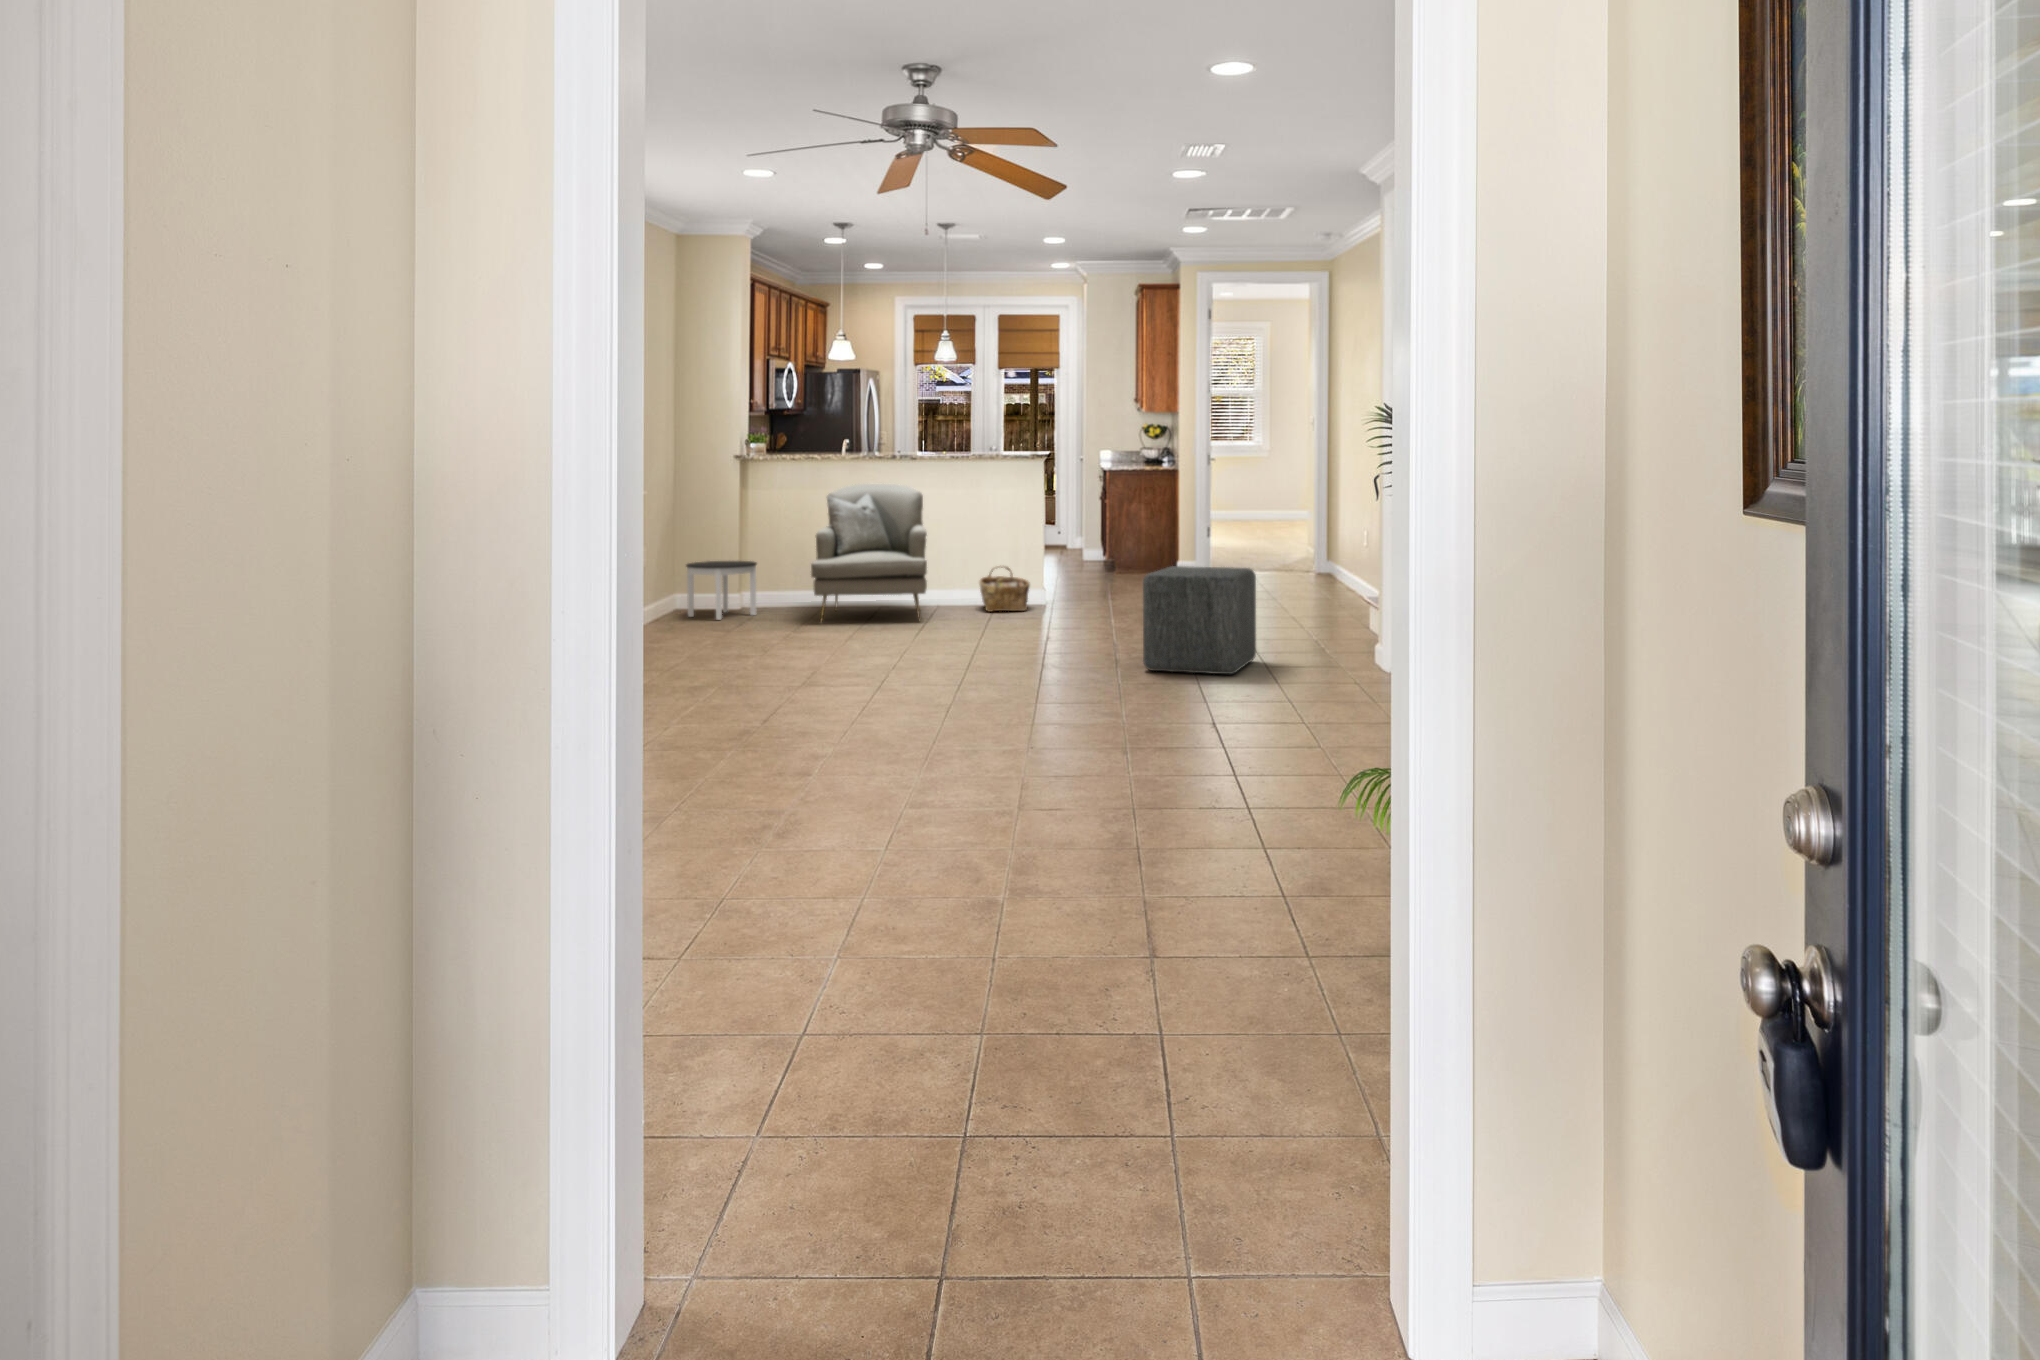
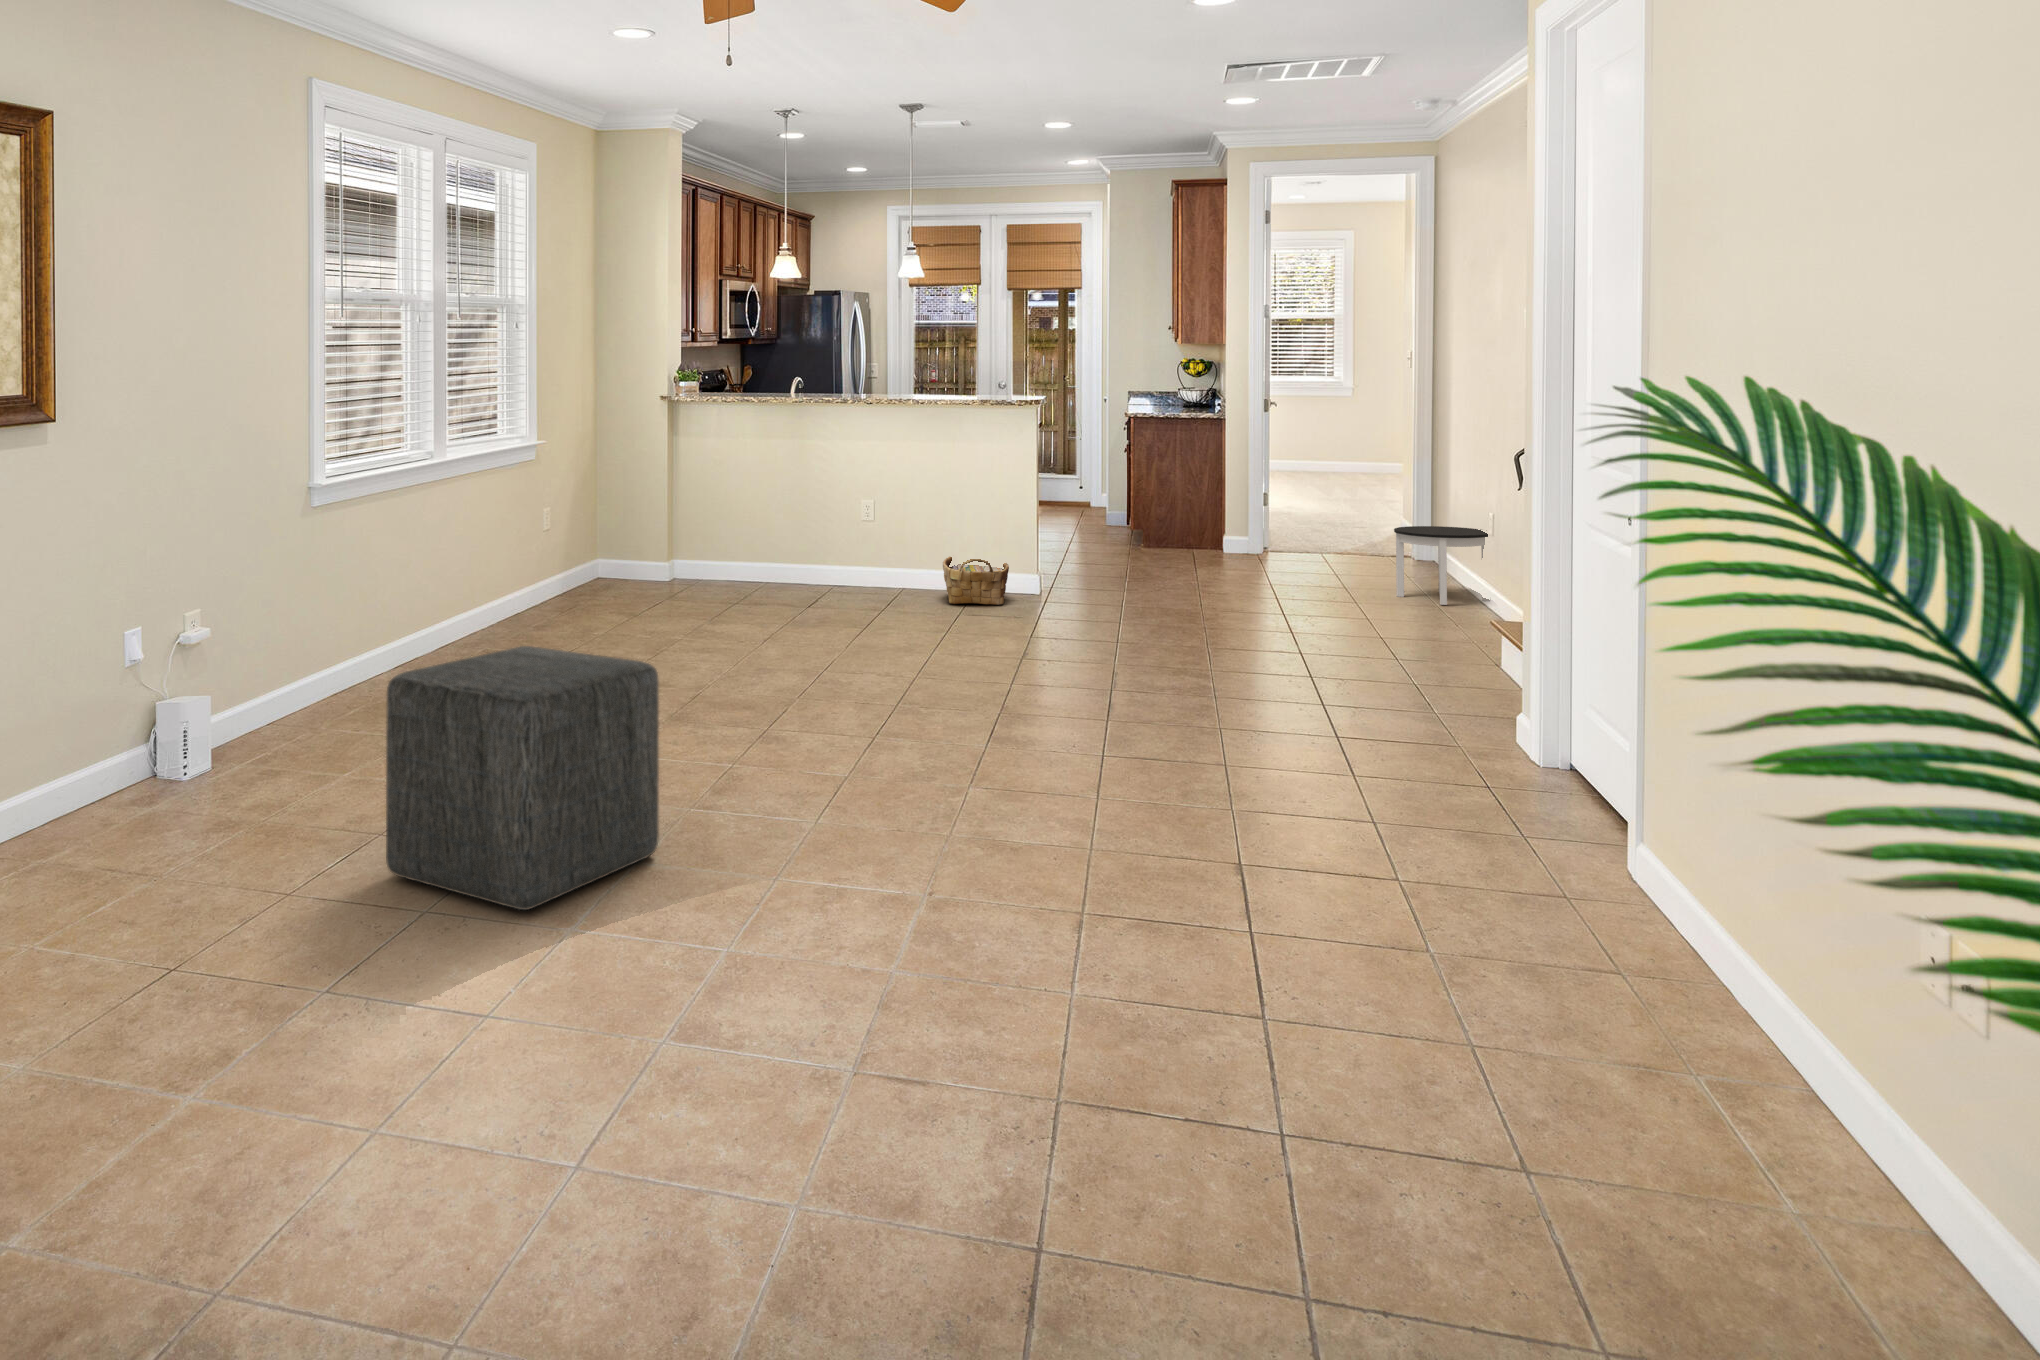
armchair: present [811,484,927,621] -> none [717,433,872,616]
round table: present [686,561,757,620] -> present [1394,526,1490,605]
ottoman: present [1143,566,1256,674] -> present [386,646,659,910]

